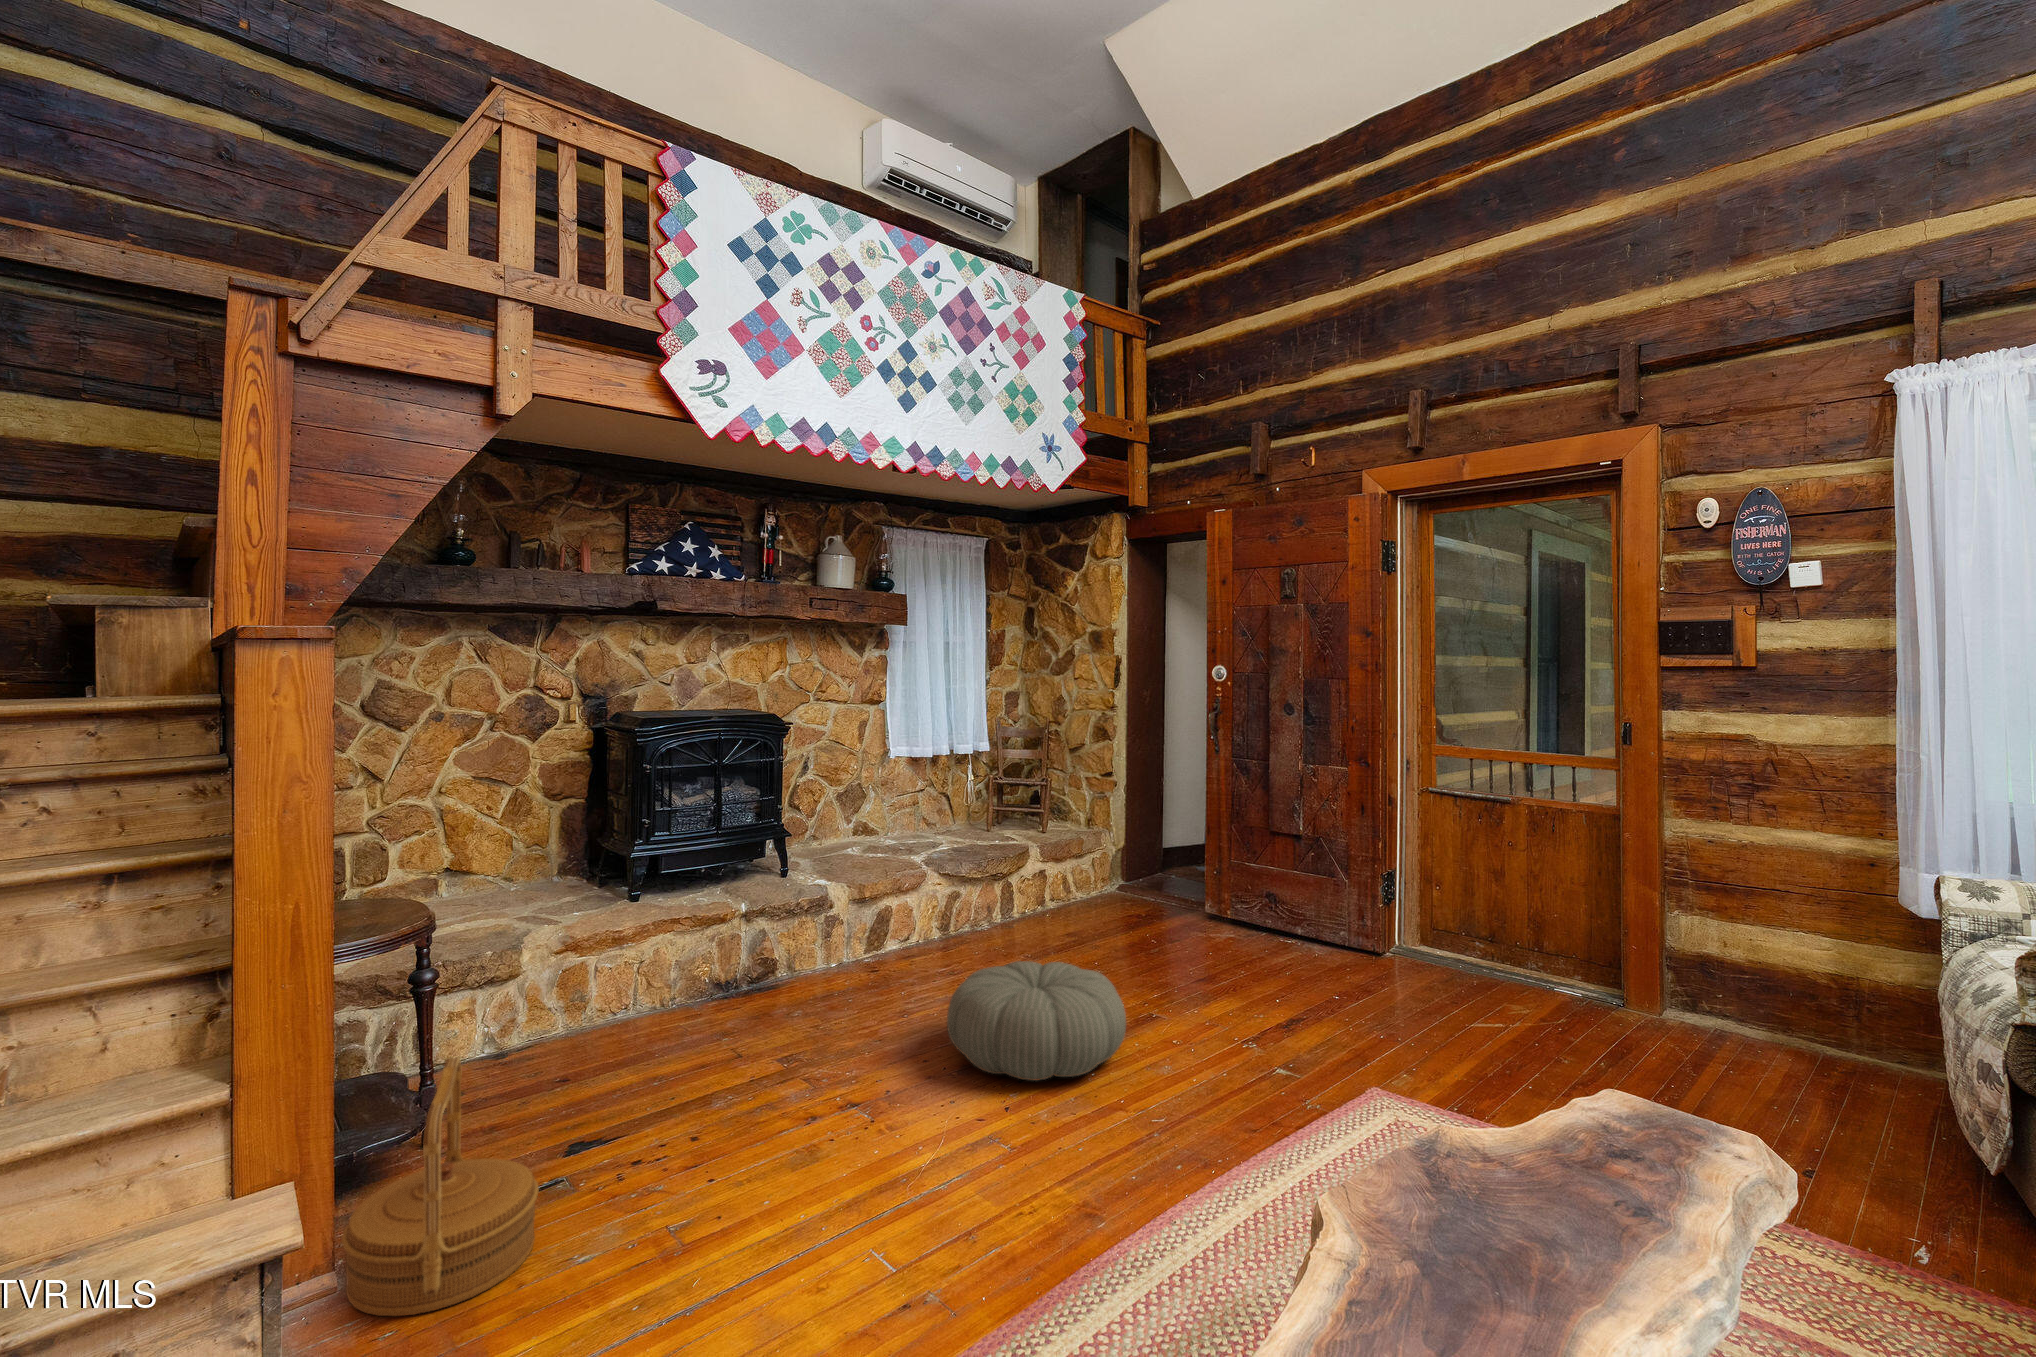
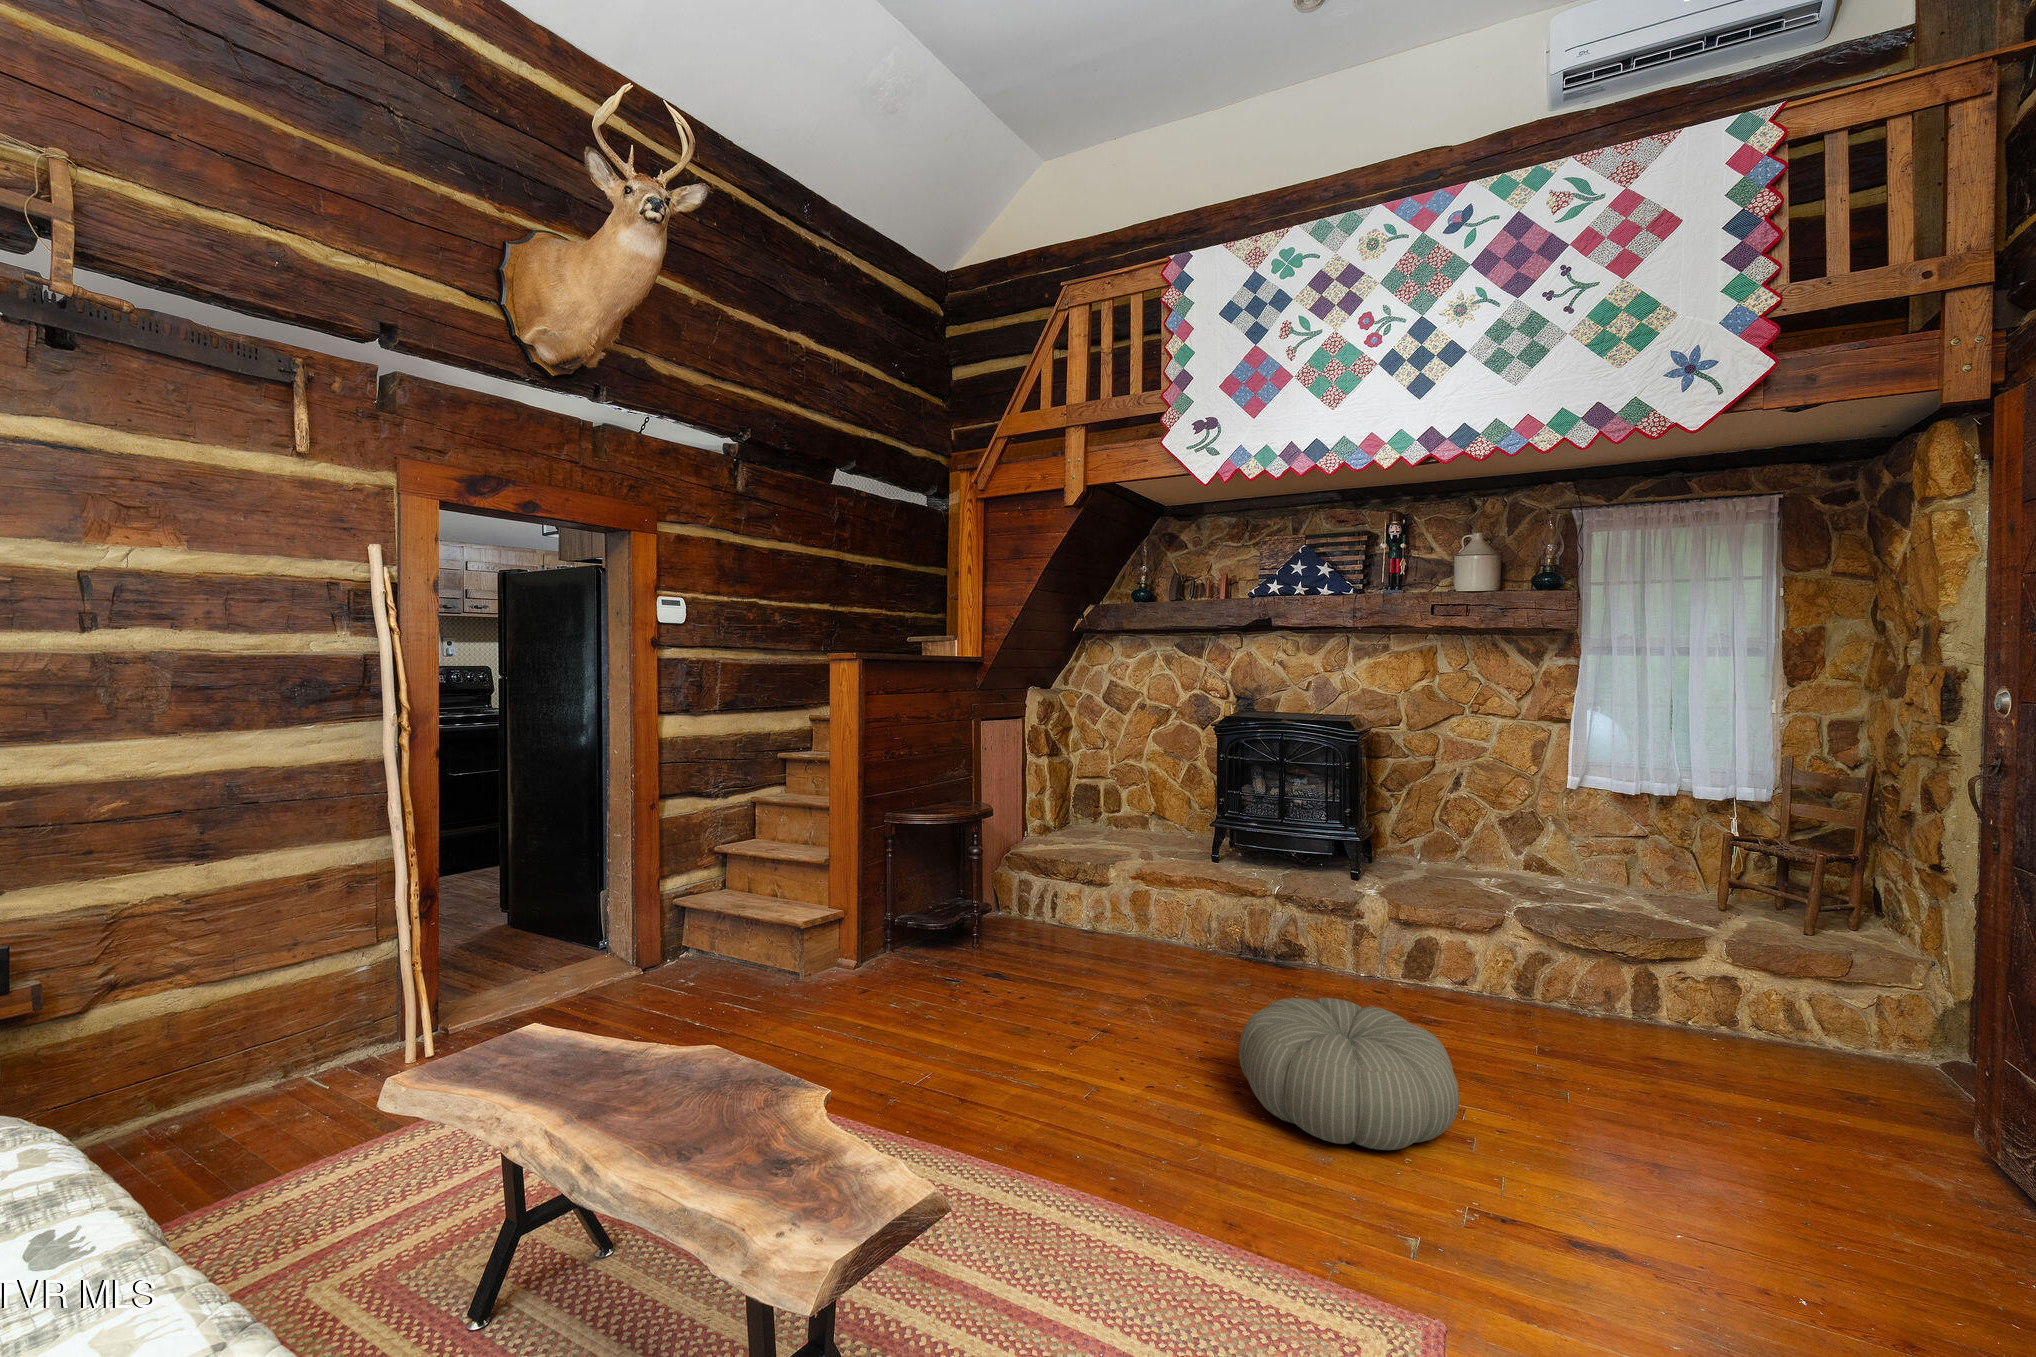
woven basket: present [342,1057,539,1316] -> none [833,891,926,1014]

